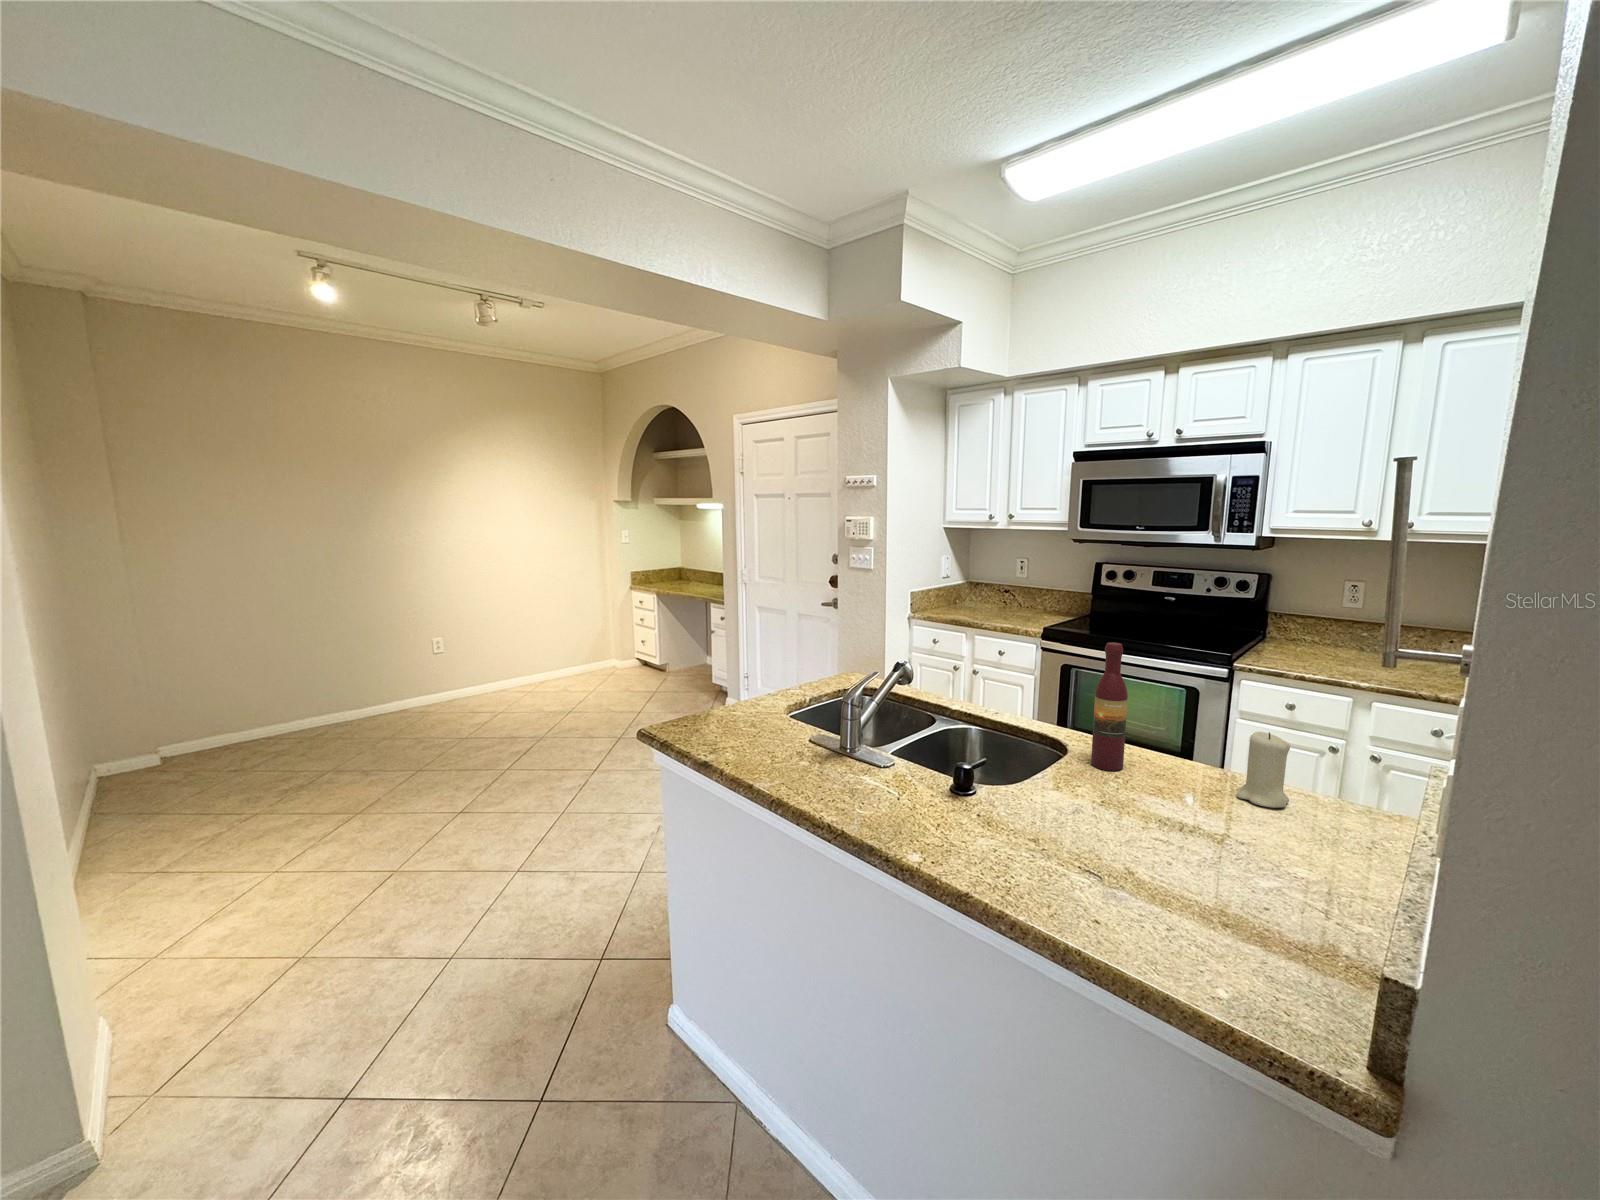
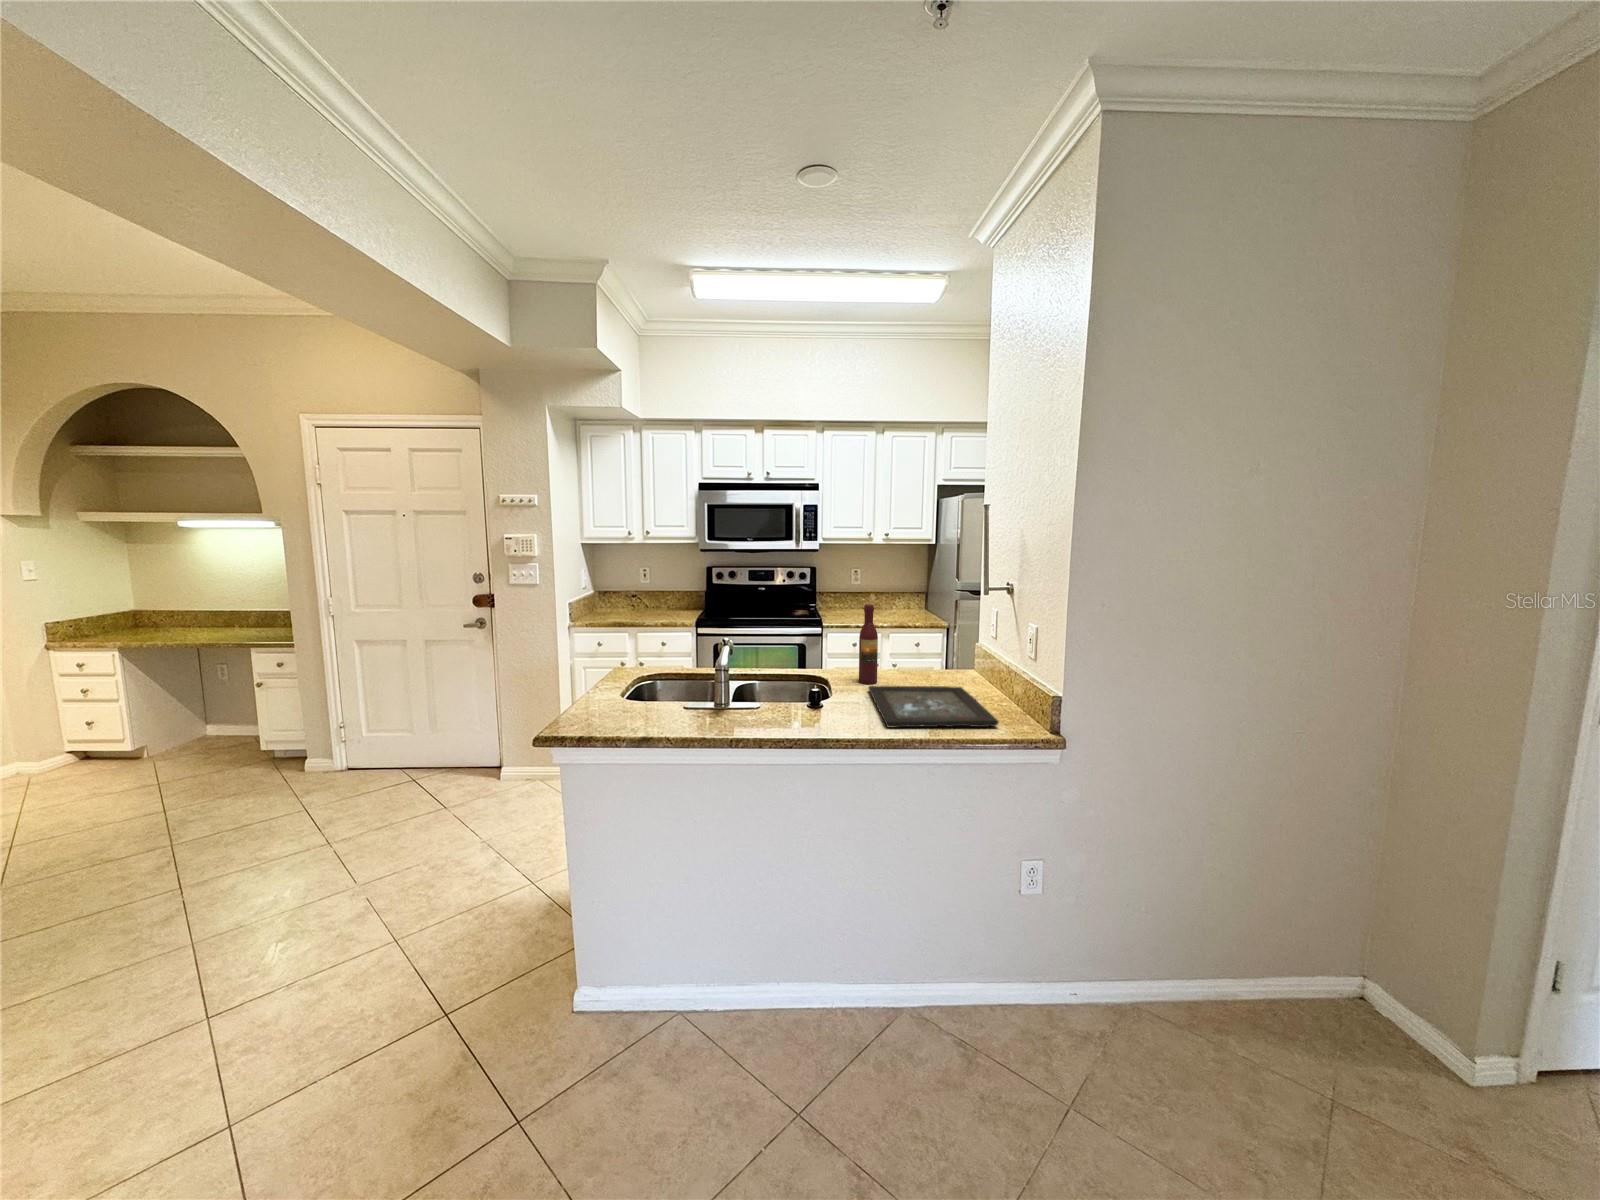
candle: present [1237,732,1290,808] -> none [931,641,955,680]
tray: none [988,771,1252,912] -> present [868,686,999,728]

